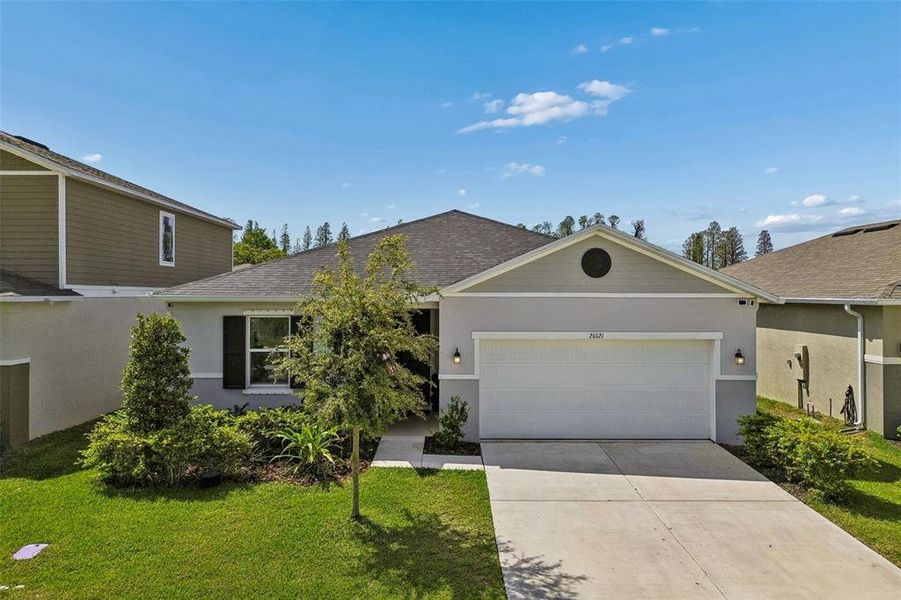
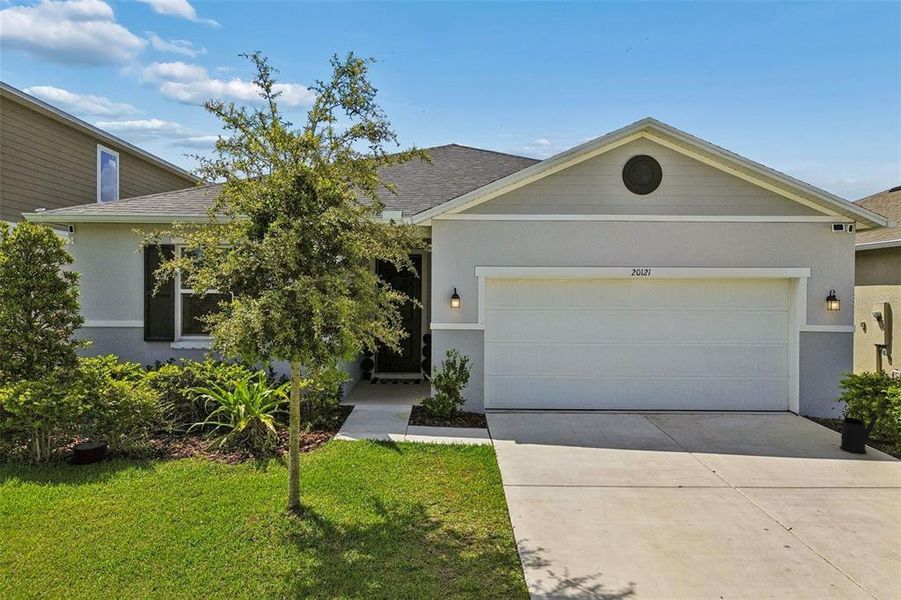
watering can: none [736,443,764,474] -> present [840,411,878,454]

